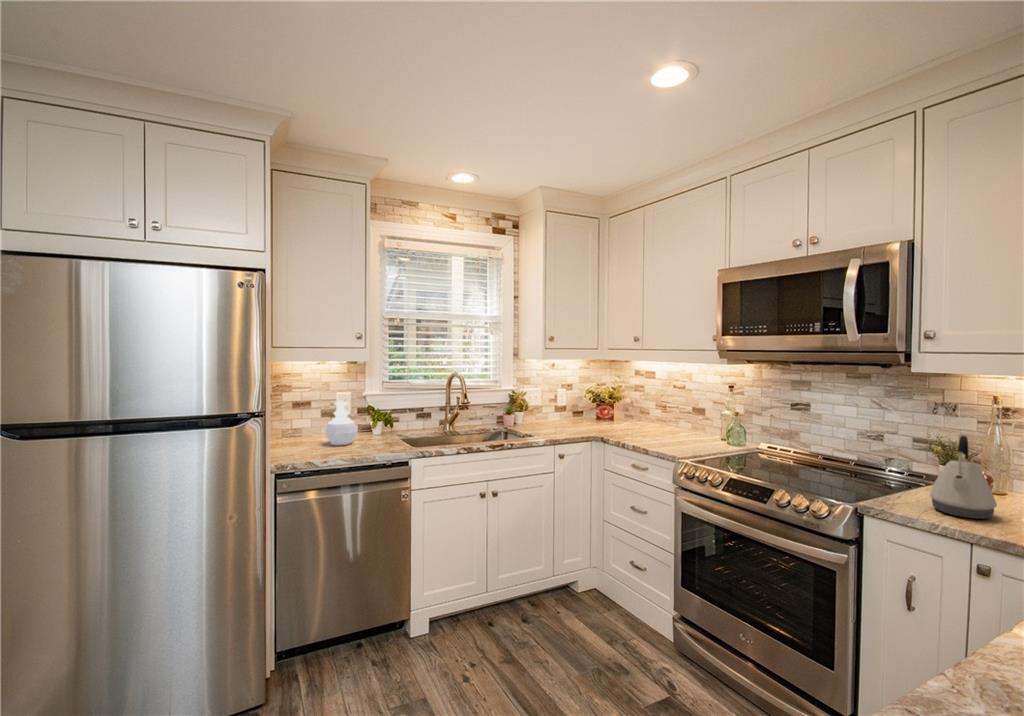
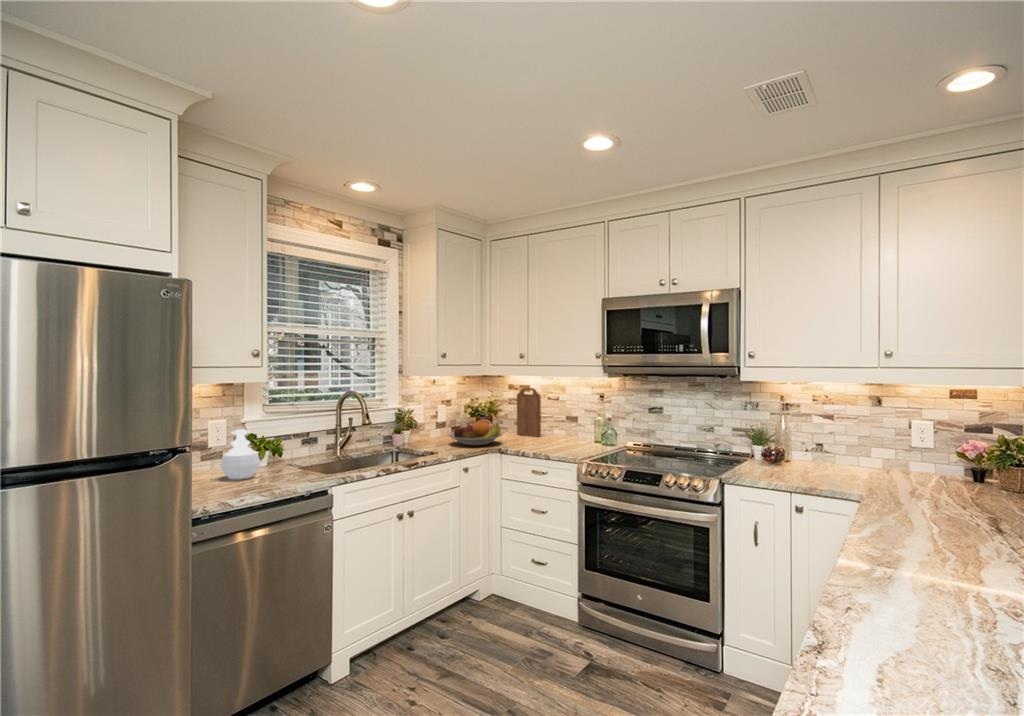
cutting board: none [642,374,667,427] -> present [517,388,541,437]
fruit bowl: none [560,407,615,432] -> present [449,422,502,446]
kettle: present [930,436,997,519] -> none [760,423,797,478]

